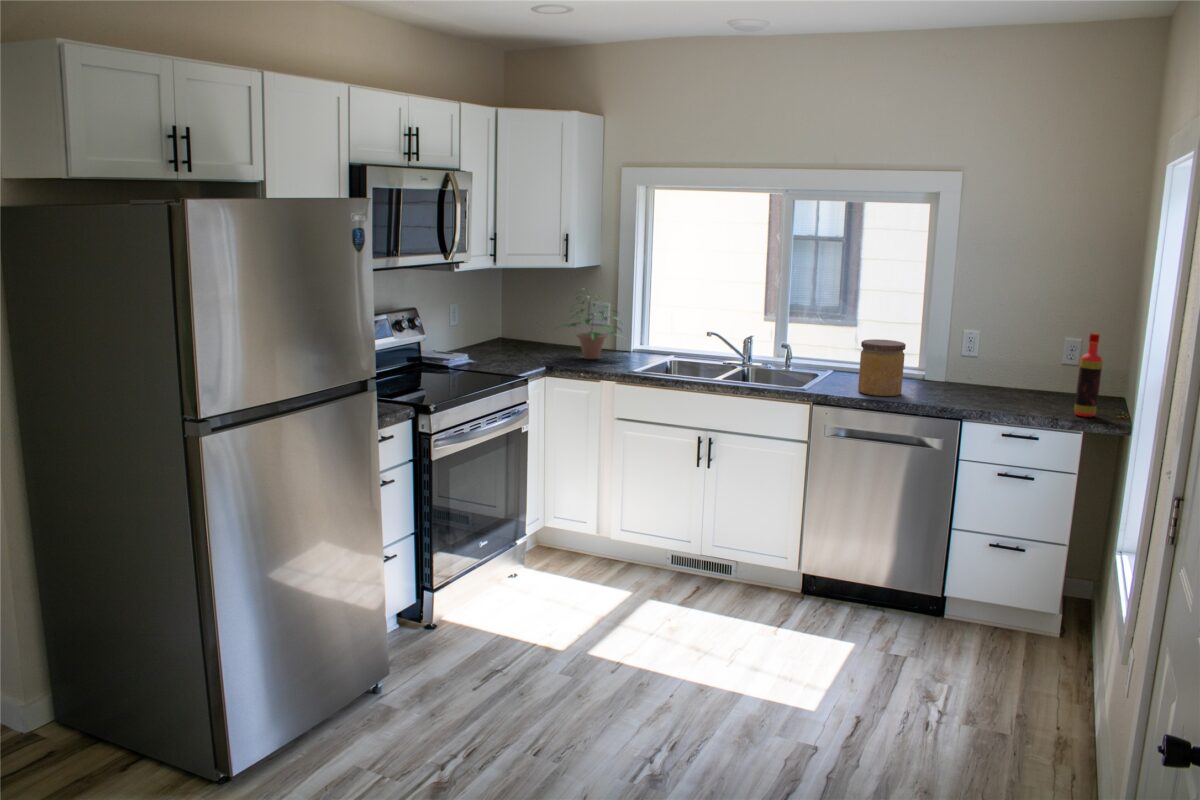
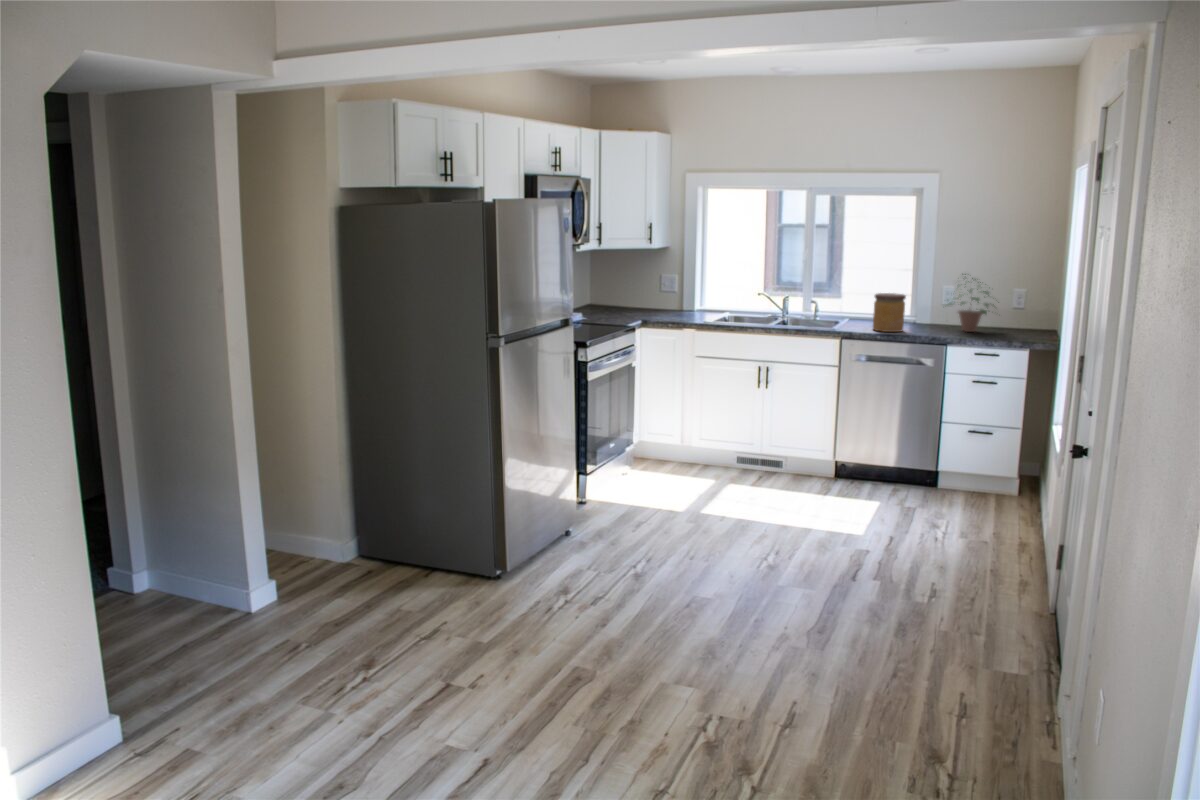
potted plant: present [561,289,622,359] -> present [949,274,994,332]
bottle: present [1074,333,1102,417] -> none [1024,282,1042,340]

